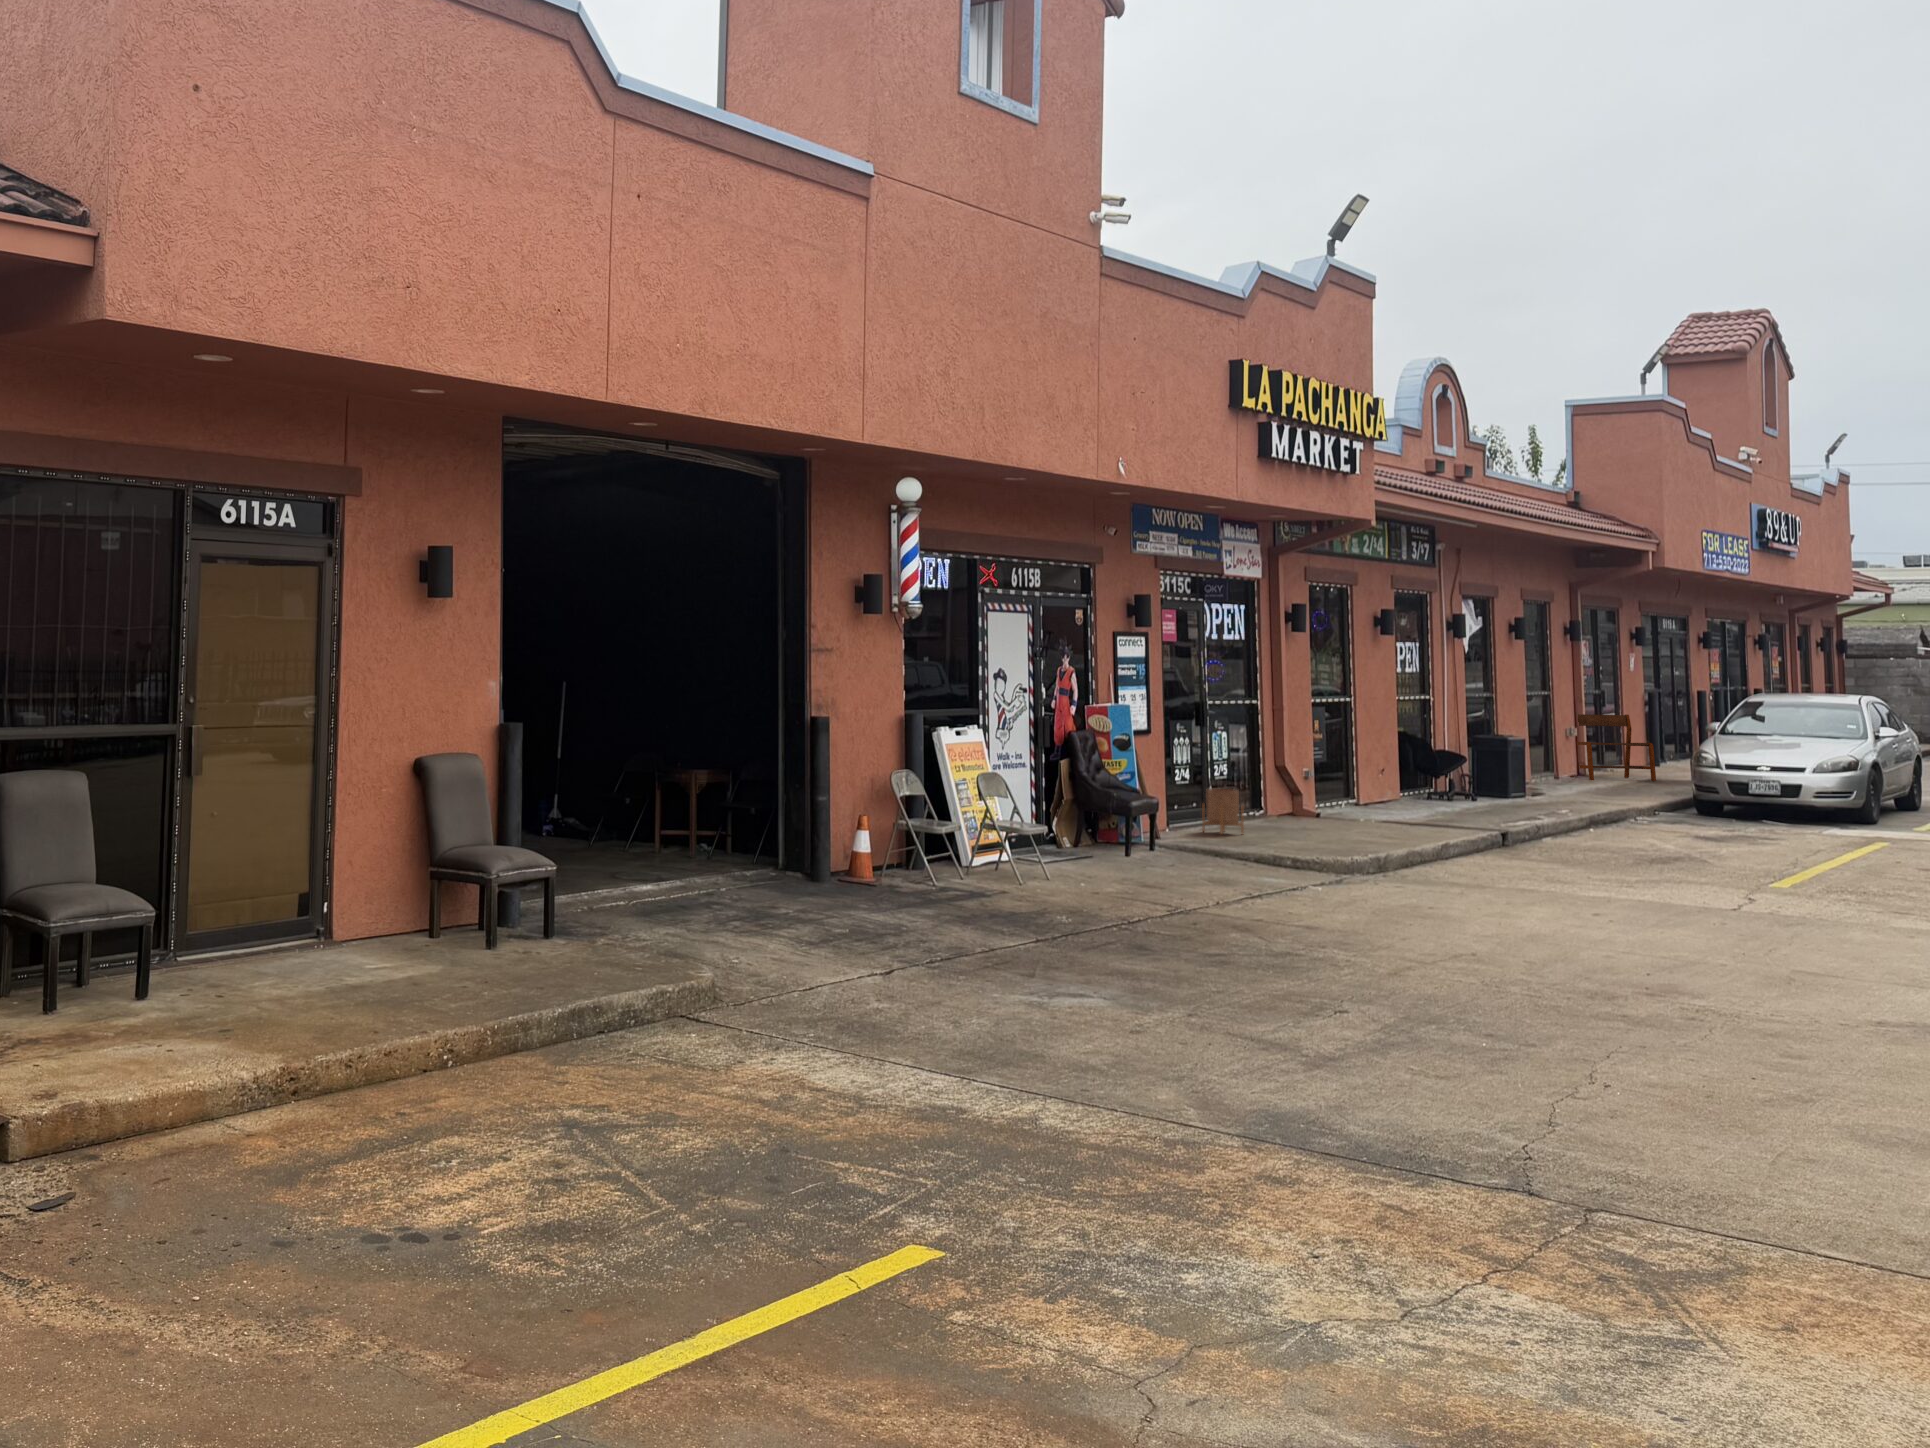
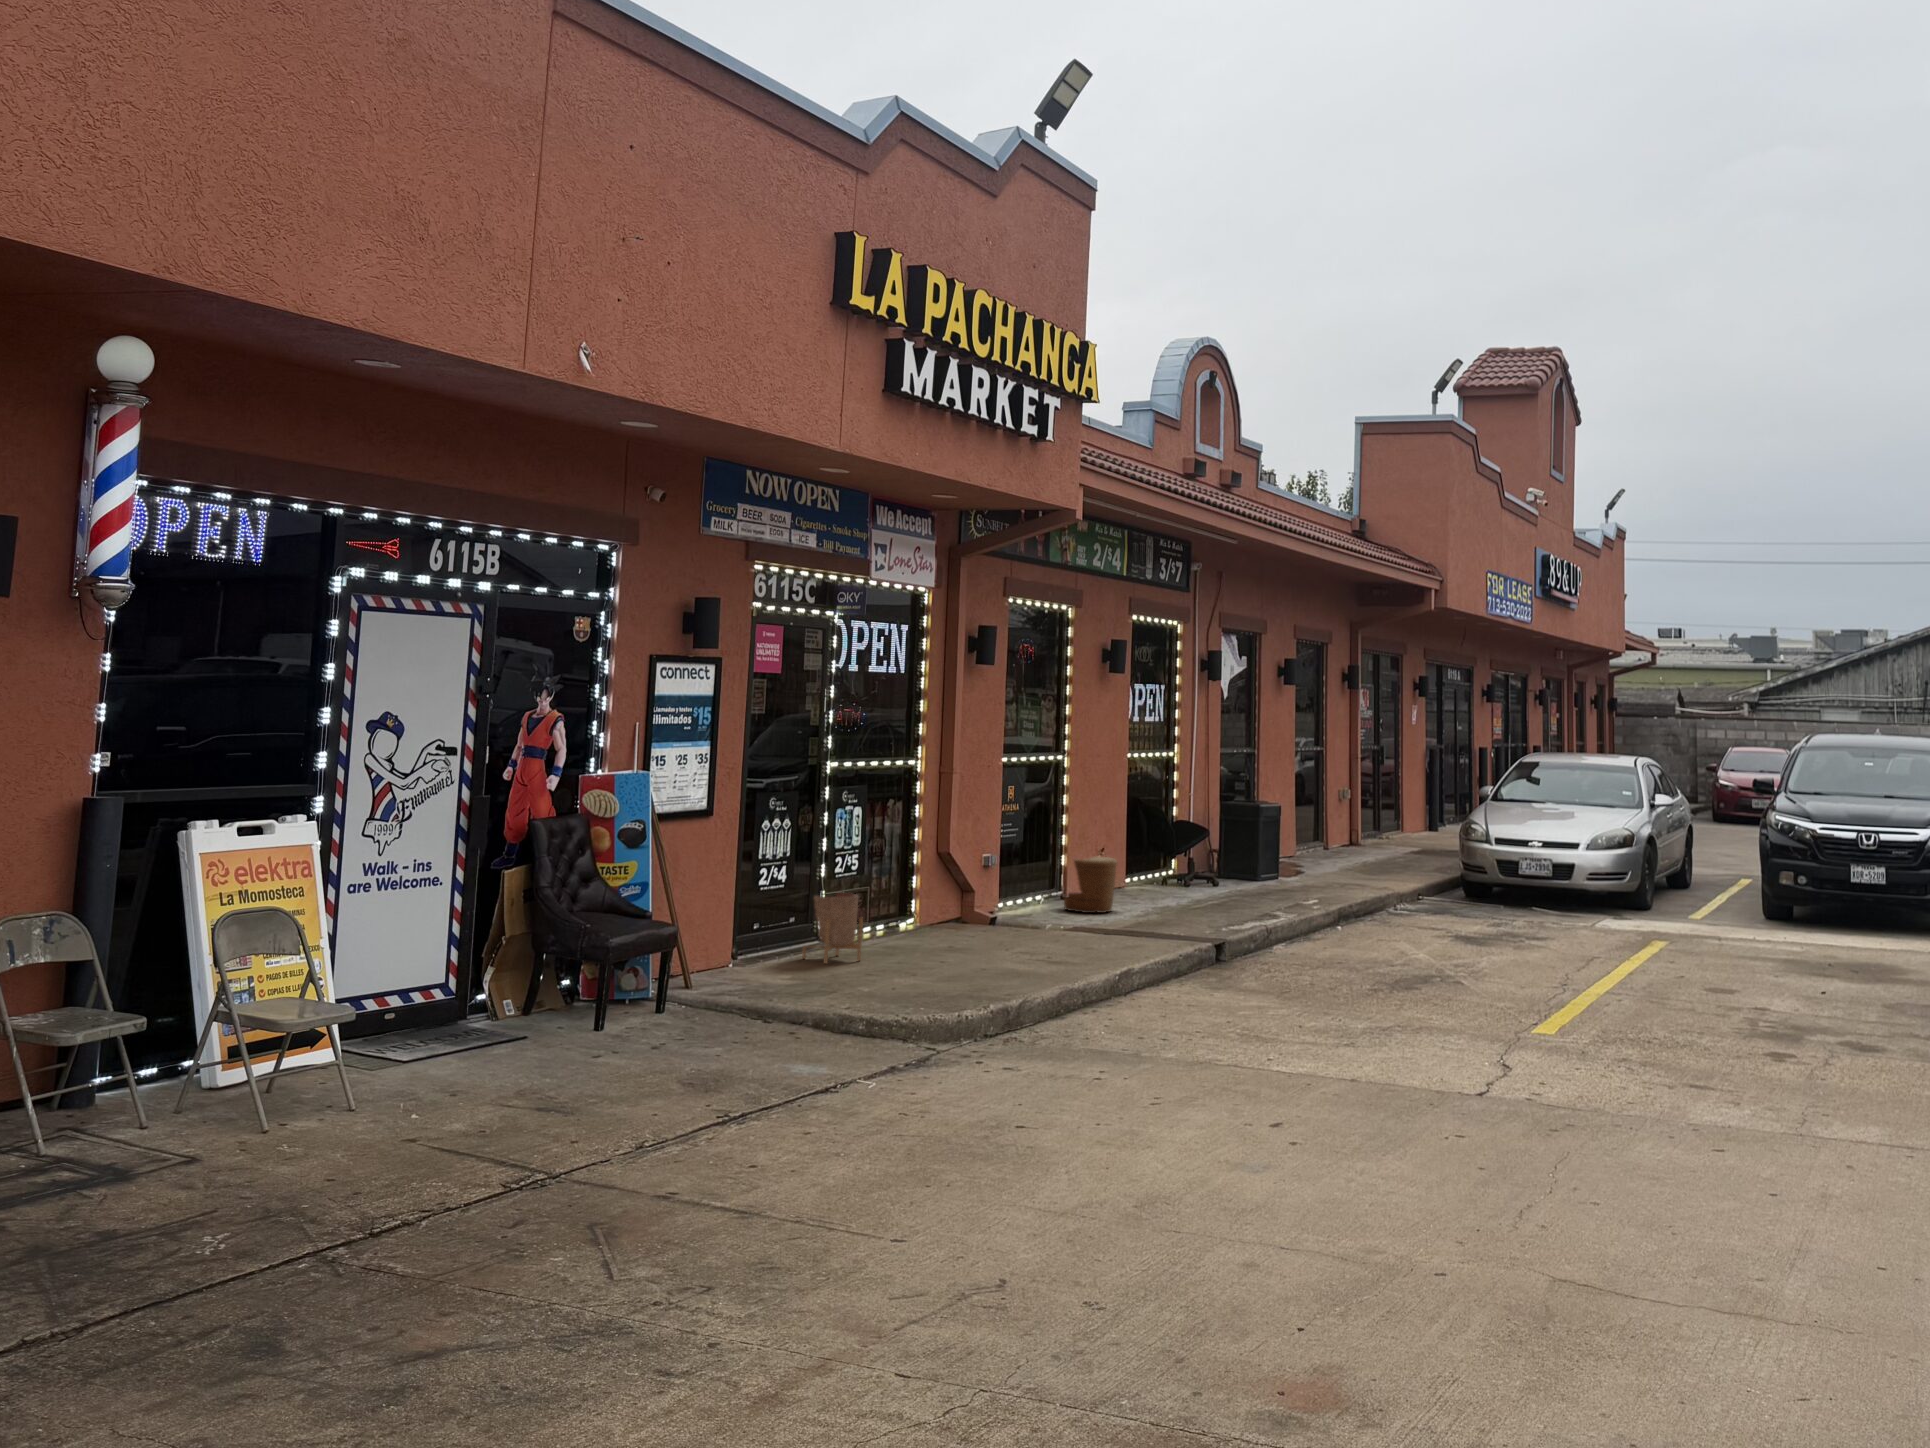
bench: present [1570,714,1656,781] -> none [1342,773,1431,850]
woven basket: none [1357,773,1401,815] -> present [1064,856,1117,913]

